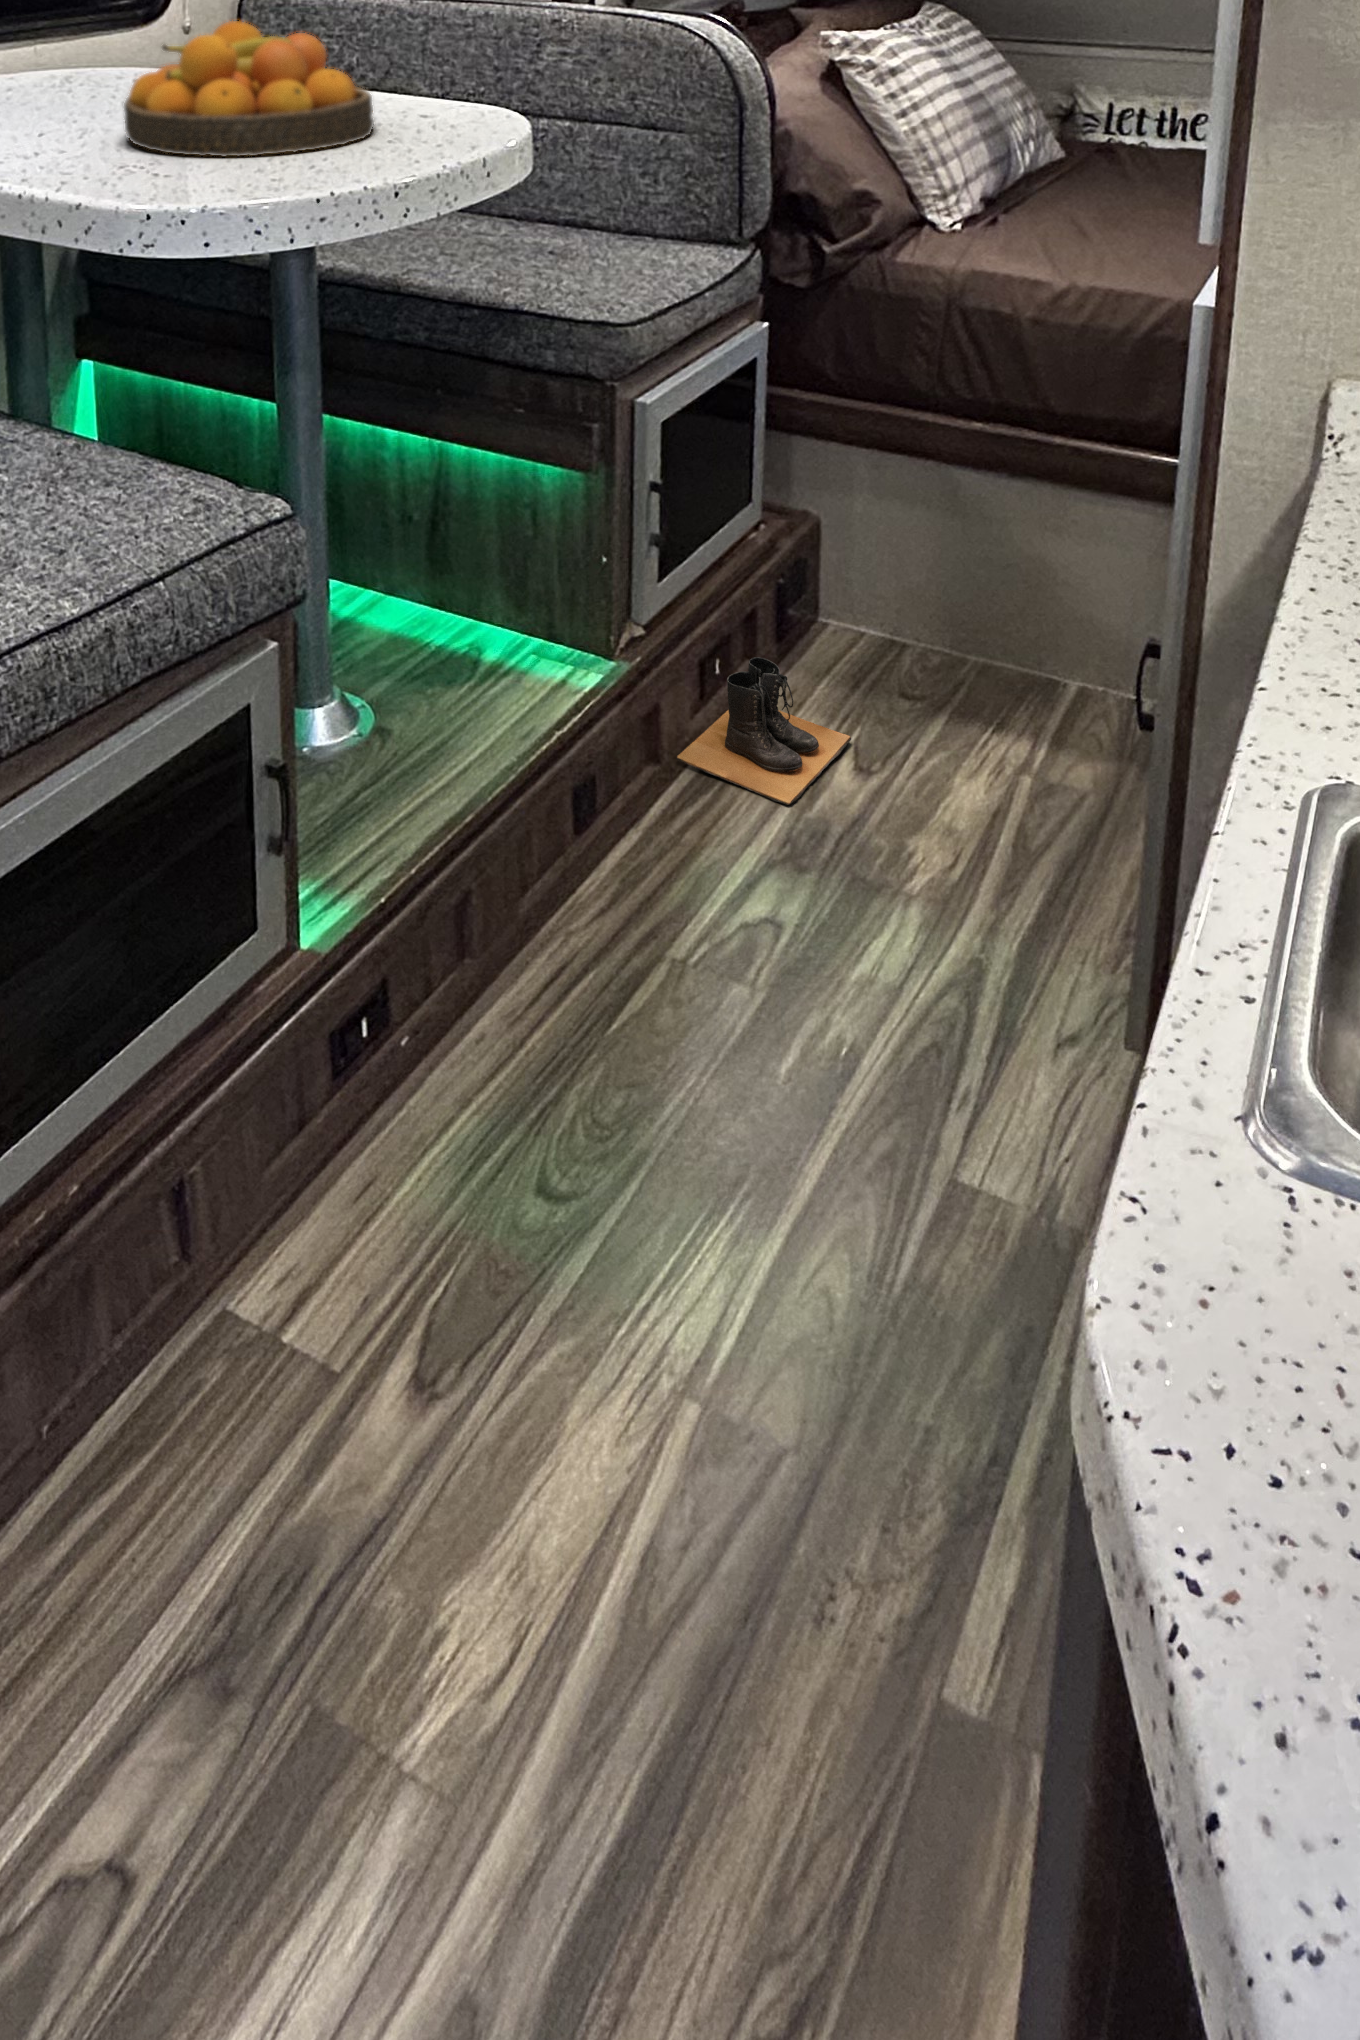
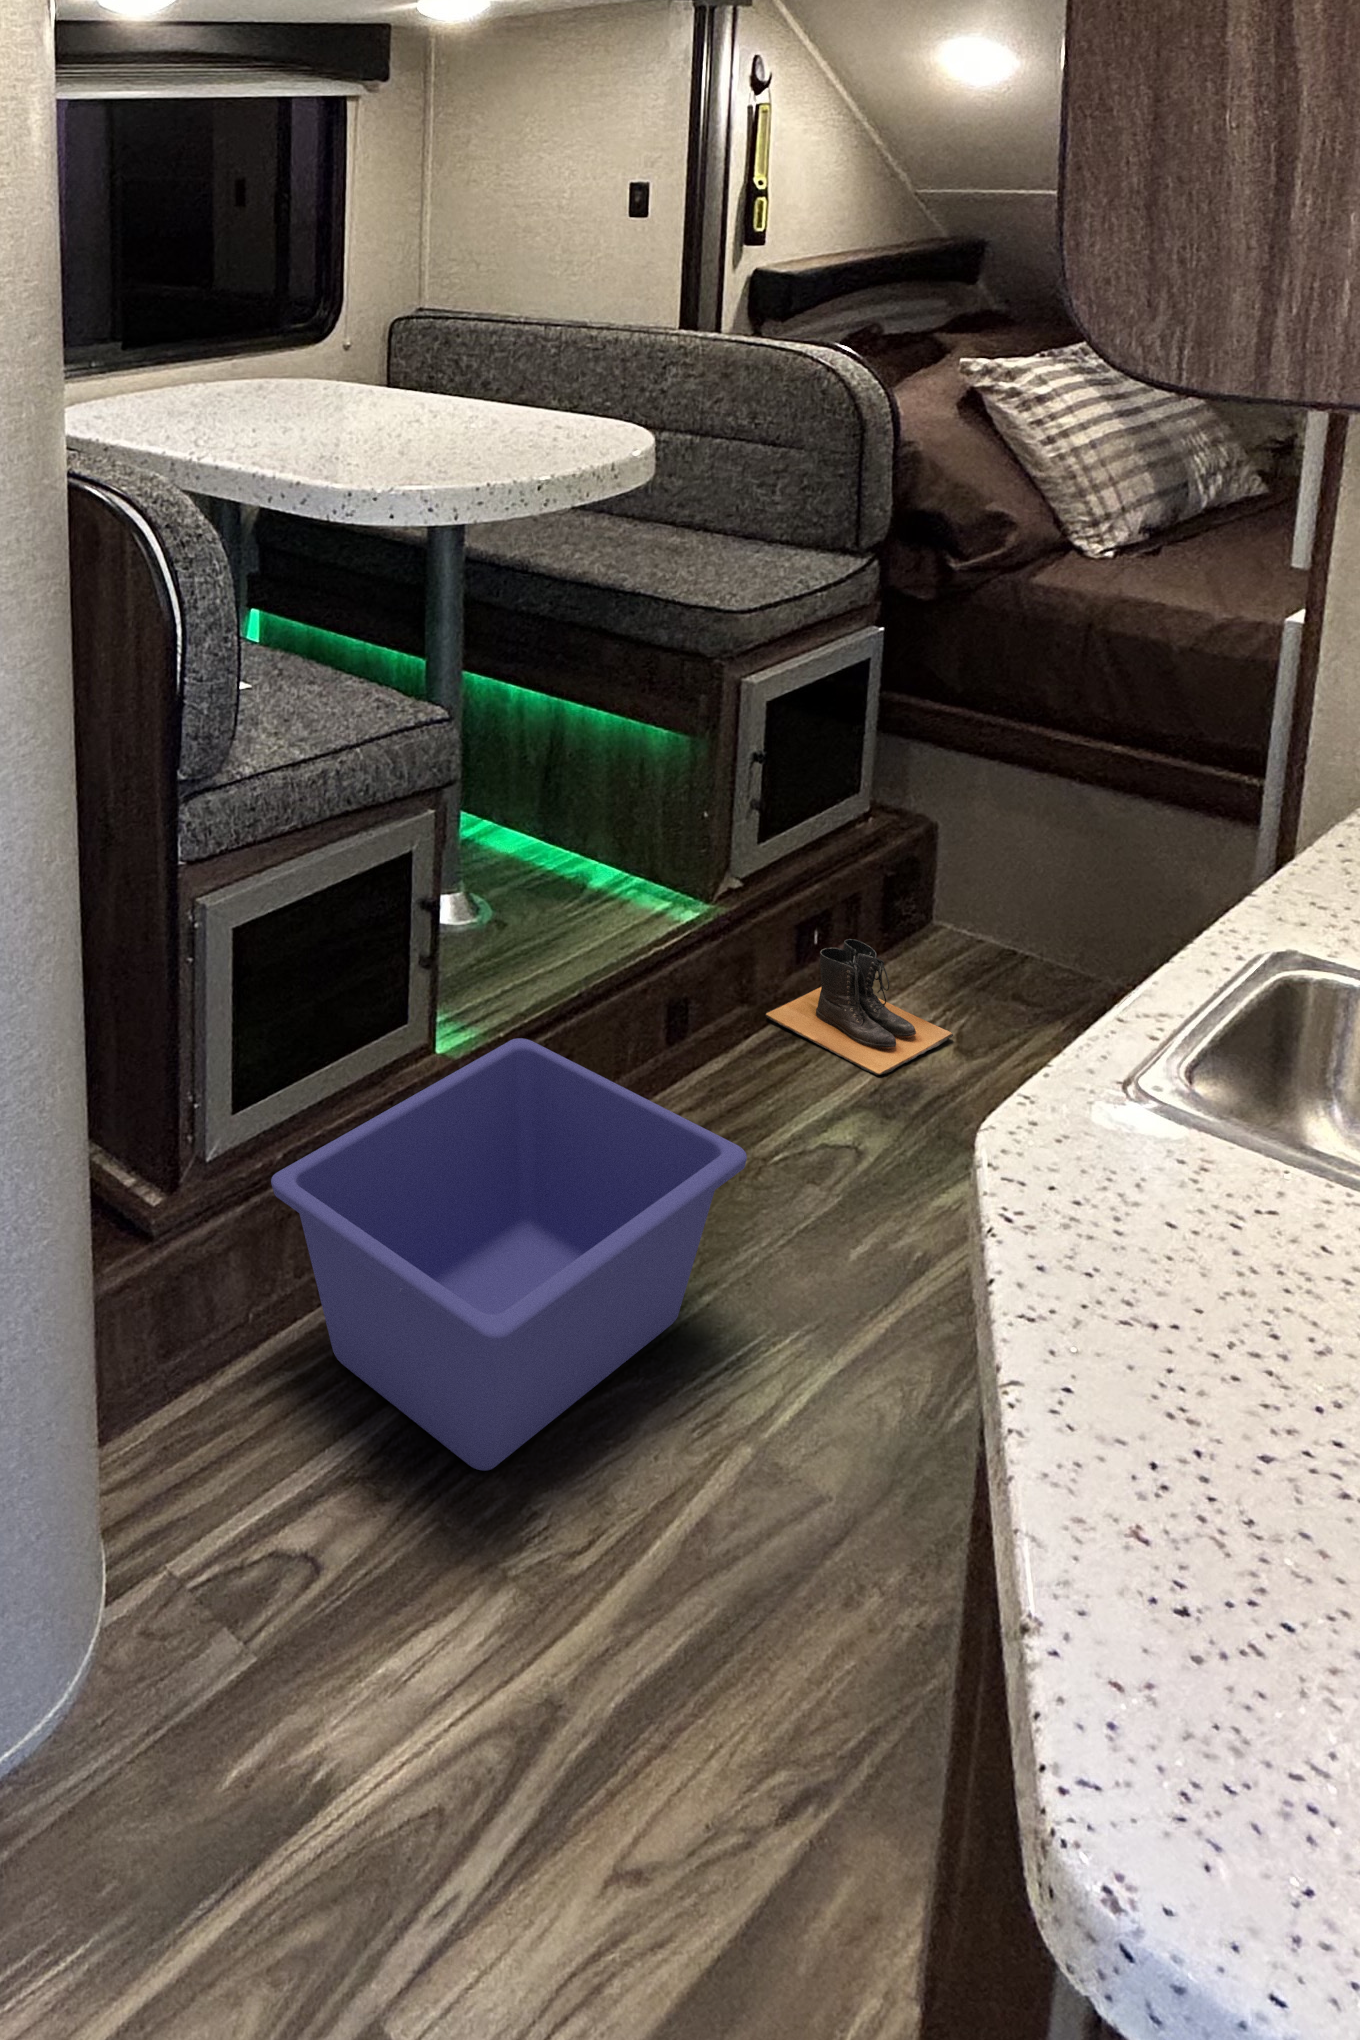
fruit bowl: present [124,21,374,156] -> none [324,349,514,453]
storage bin: none [37,906,676,1598] -> present [271,1038,747,1471]

